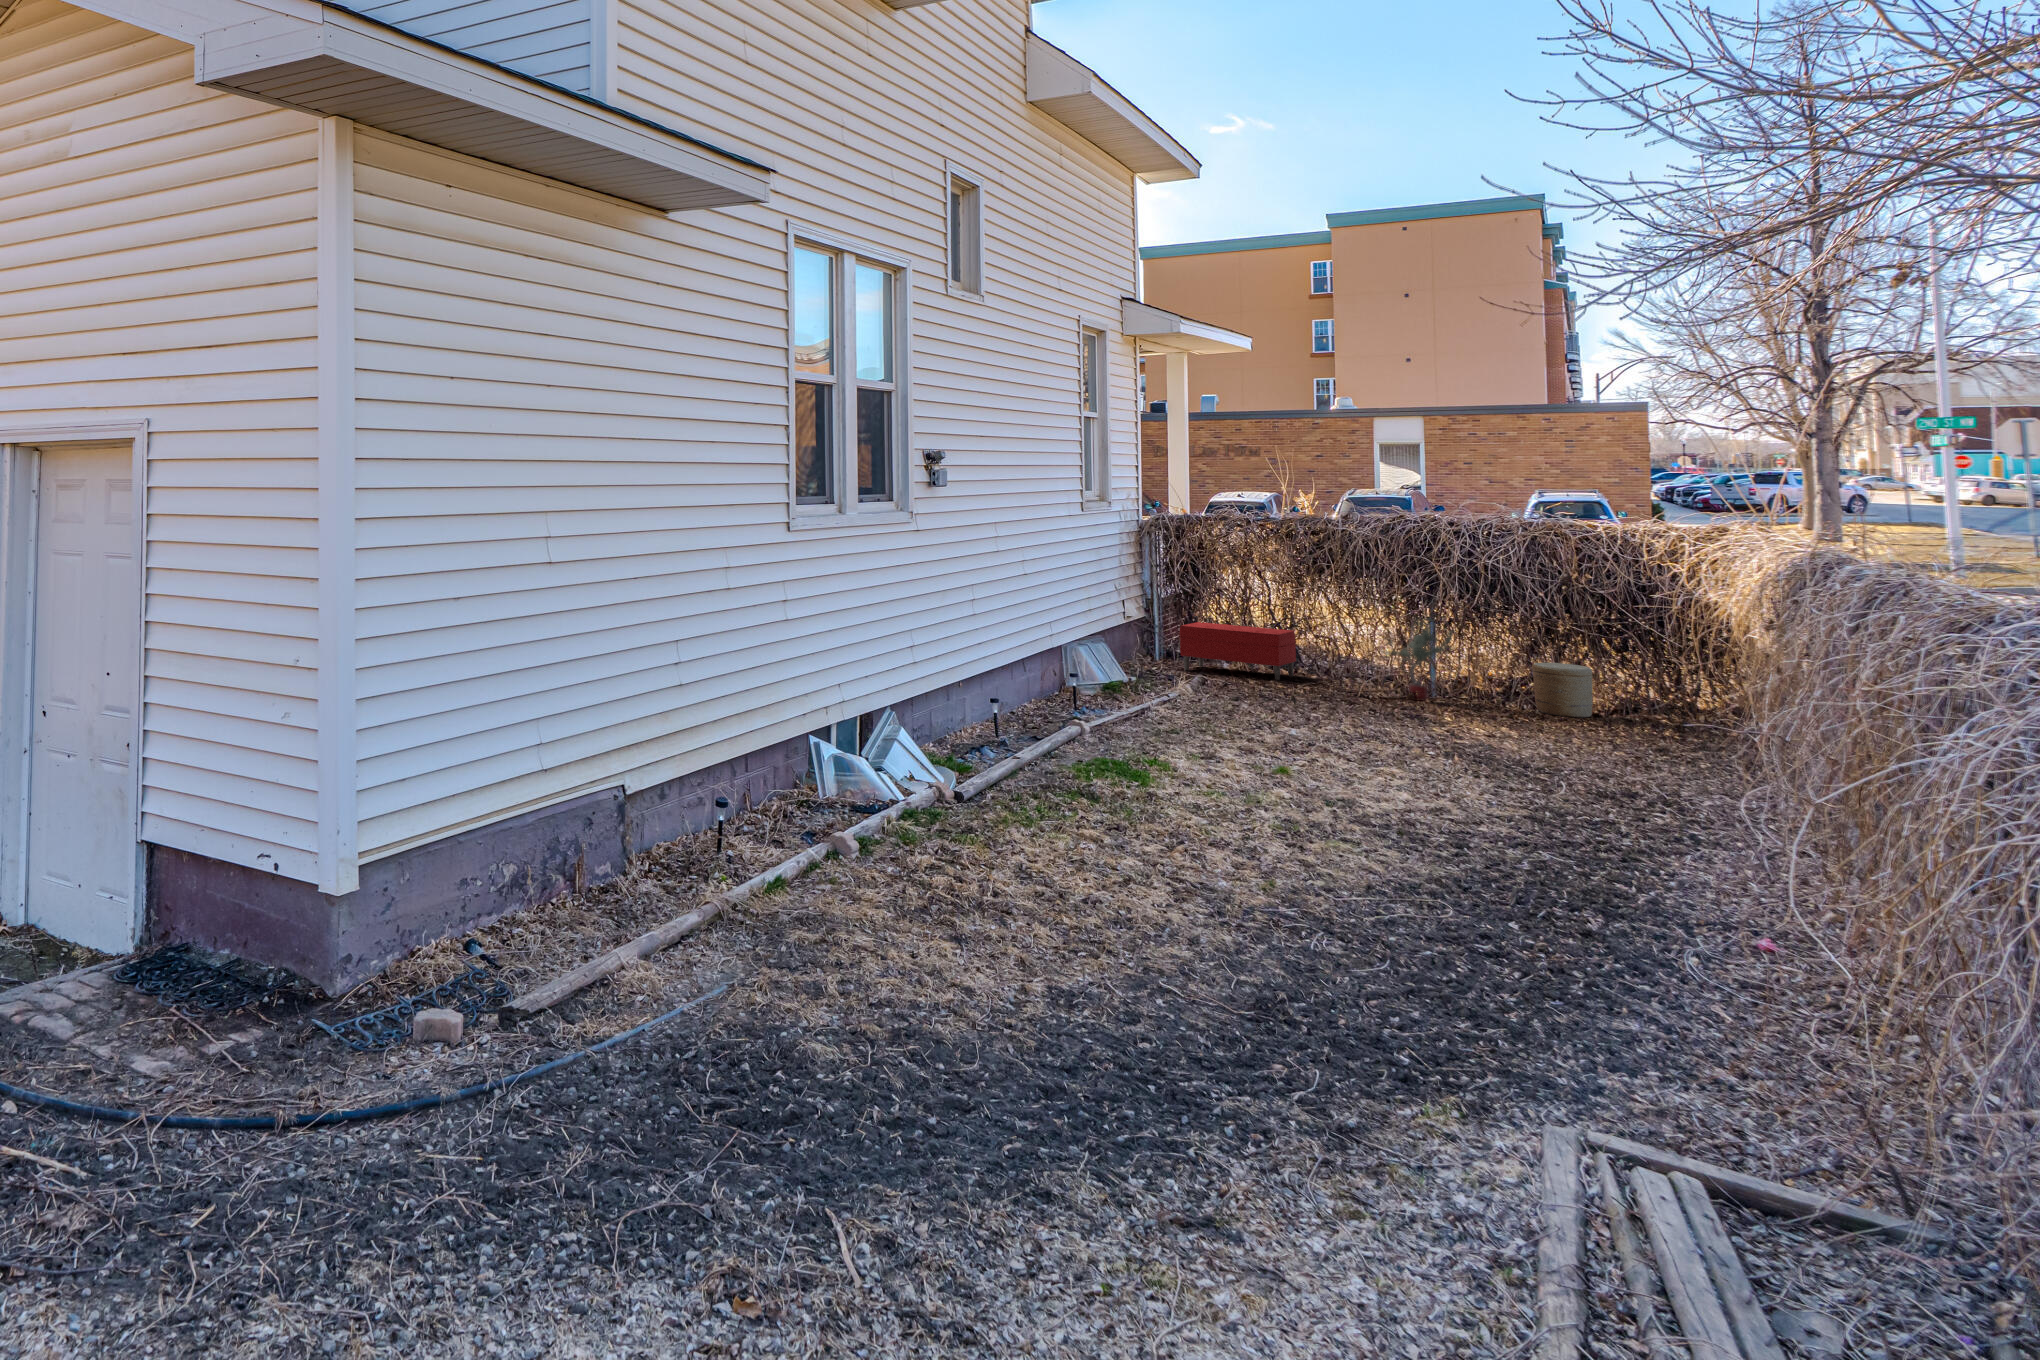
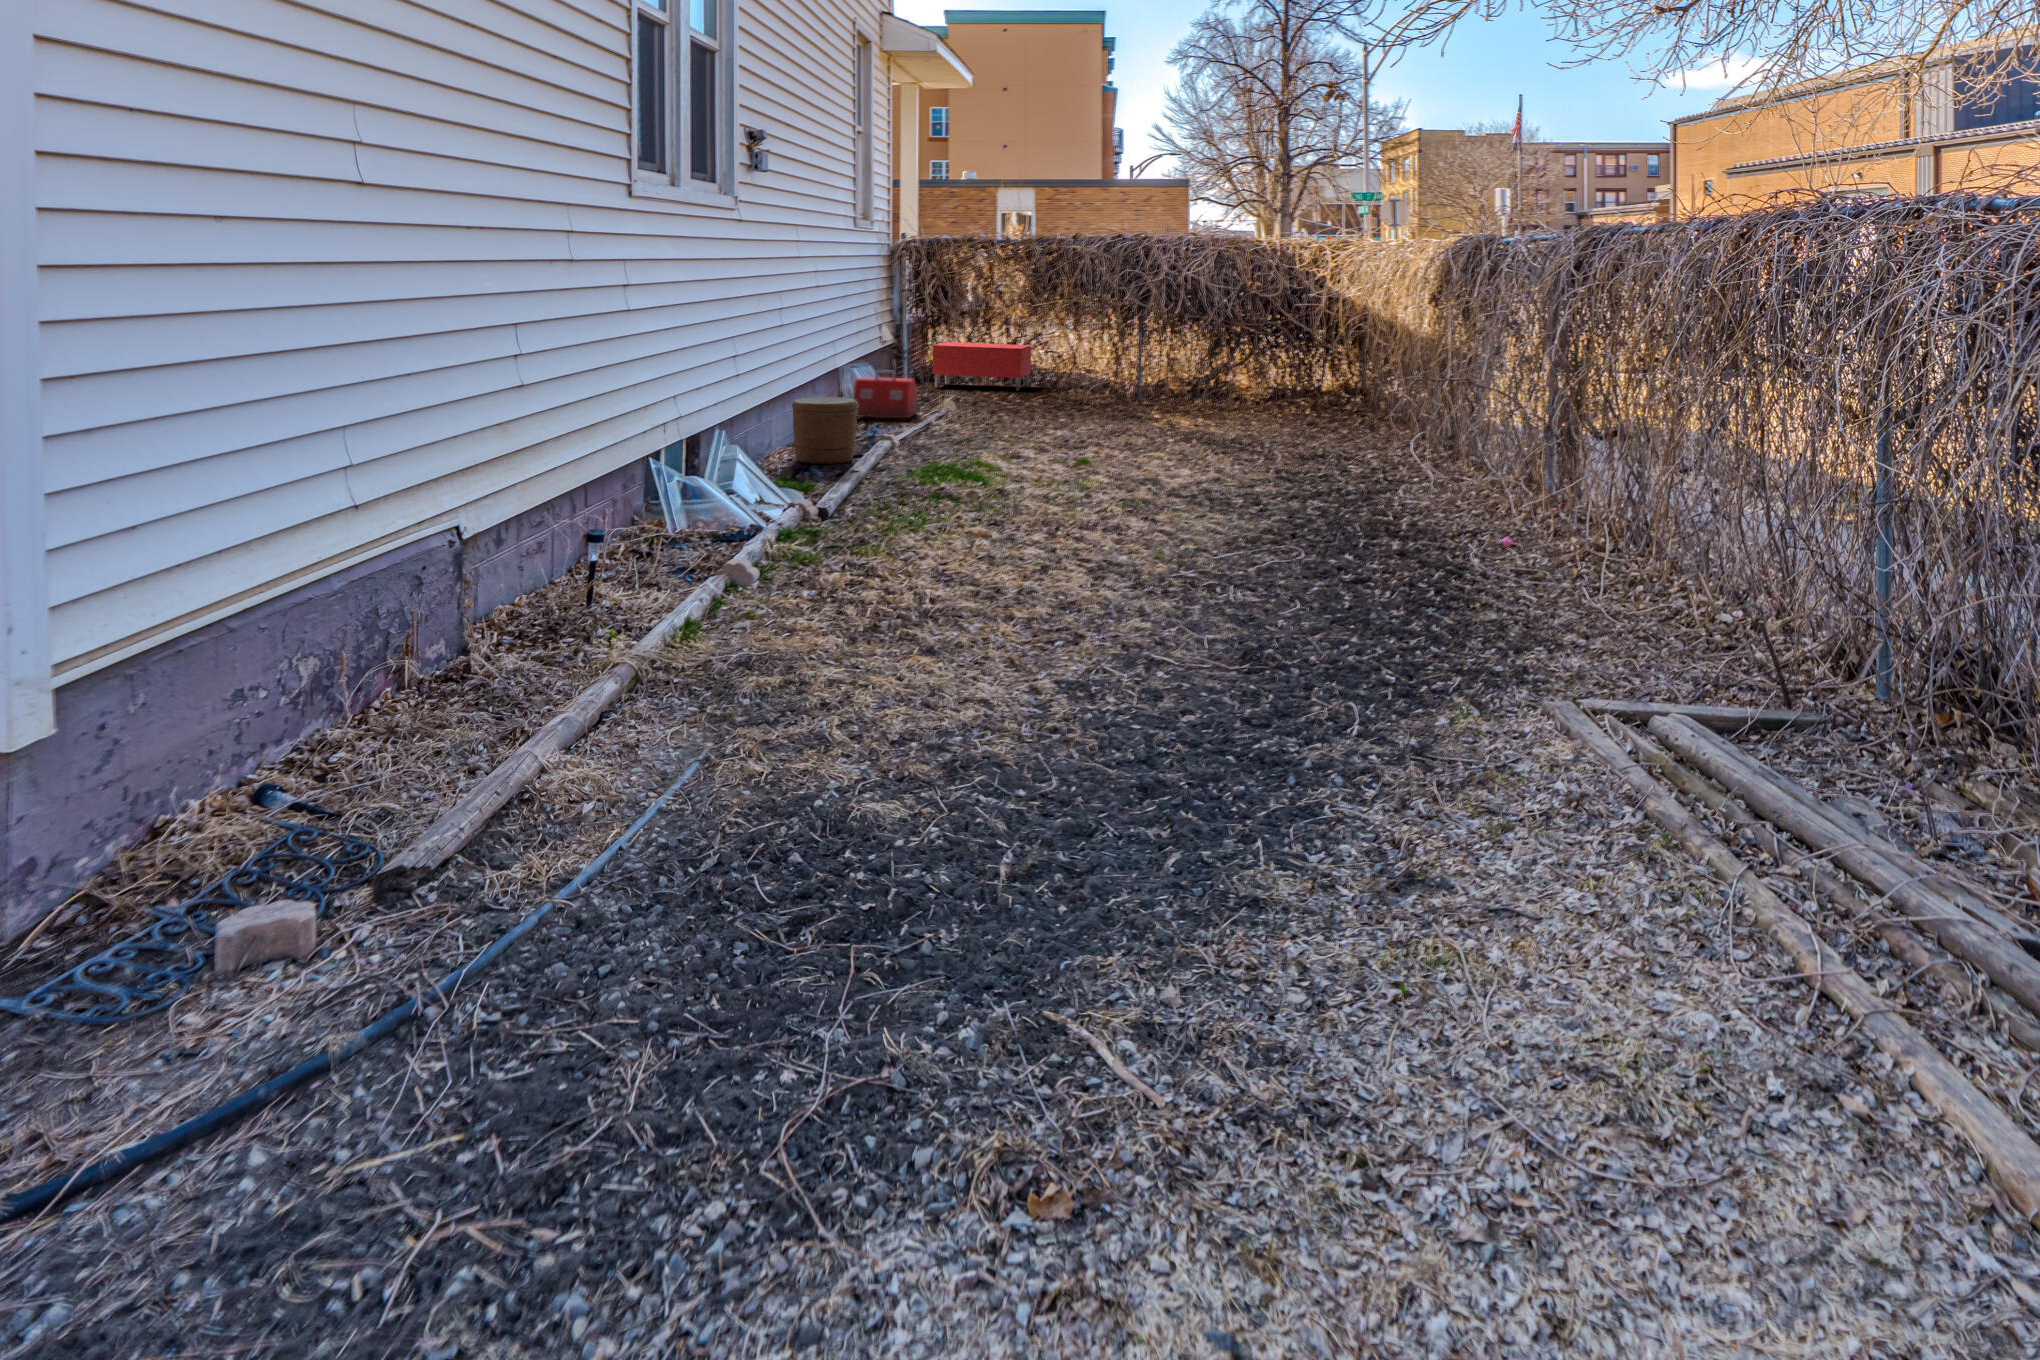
potted tree: present [1381,621,1455,701] -> none [1101,327,1161,400]
toolbox: none [1071,654,1139,705] -> present [853,370,916,418]
woven basket: present [1532,663,1593,718] -> present [792,397,858,464]

